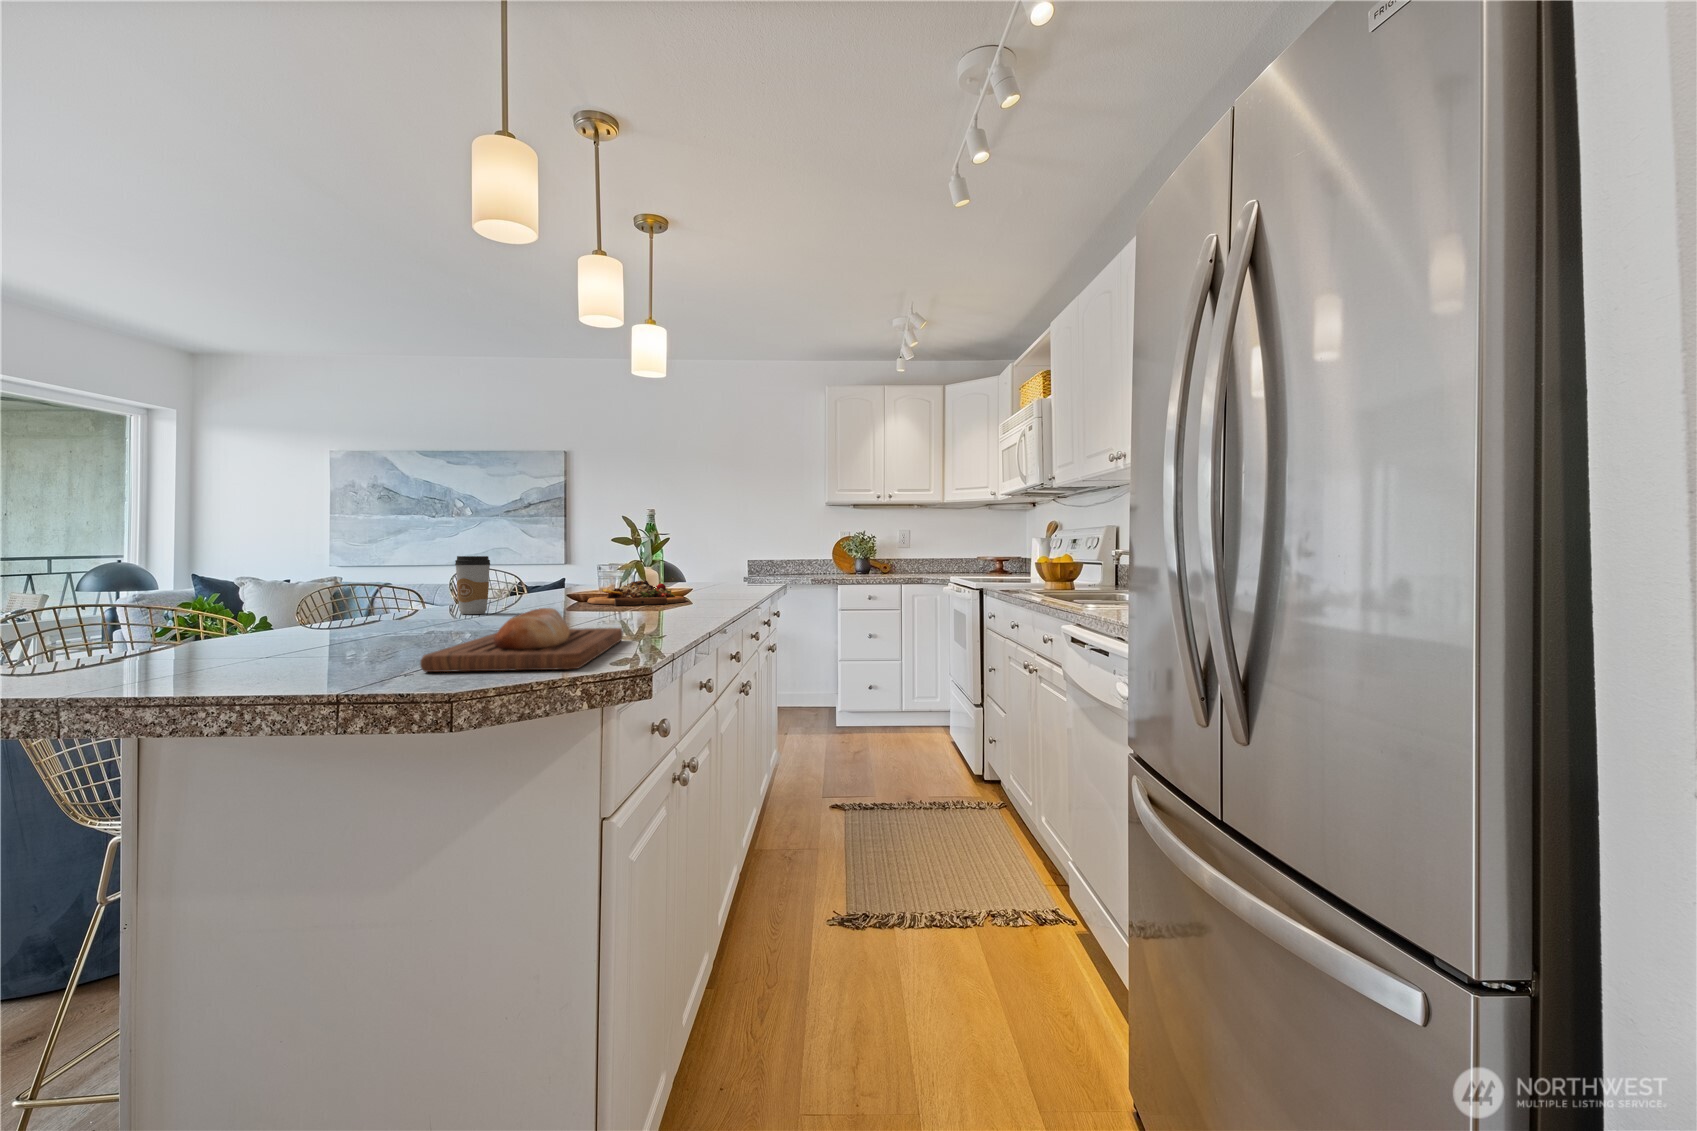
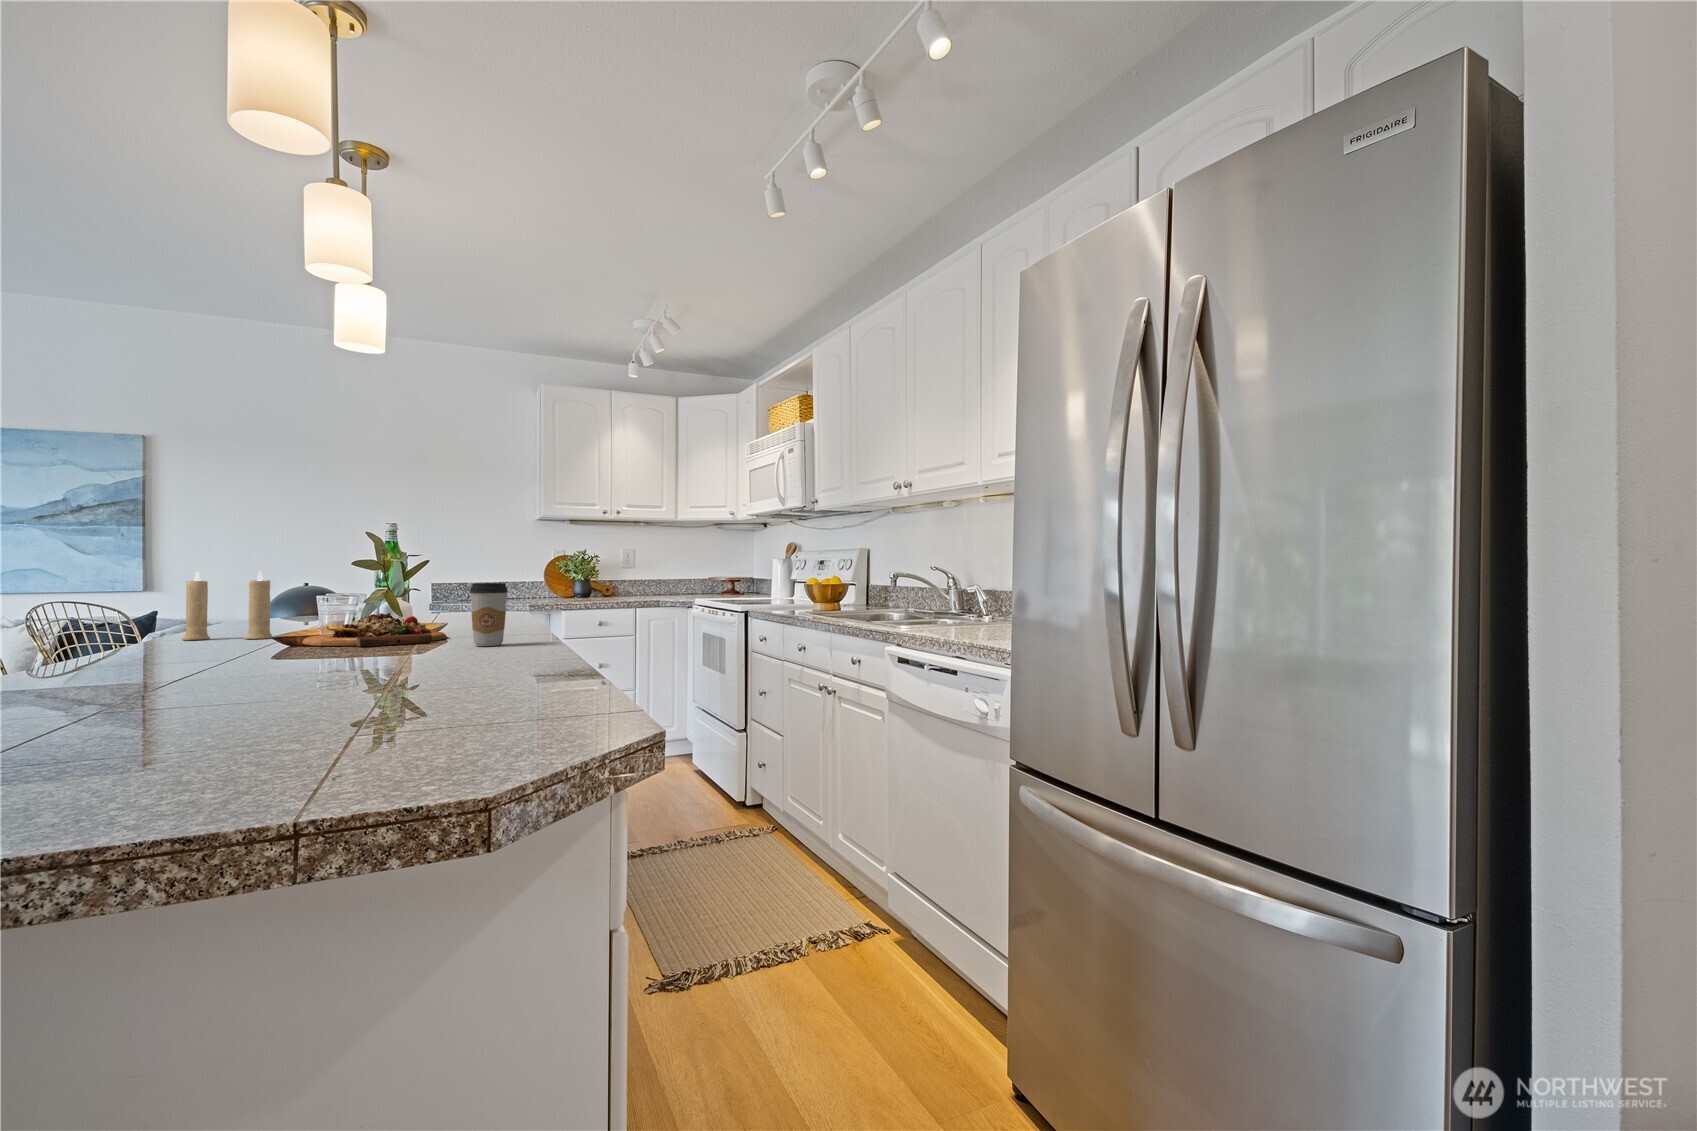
candle: none [529,547,582,598] -> present [182,571,272,640]
coffee cup: present [455,556,490,614] -> present [470,583,508,646]
bread loaf: present [420,608,623,672] -> none [335,660,571,767]

